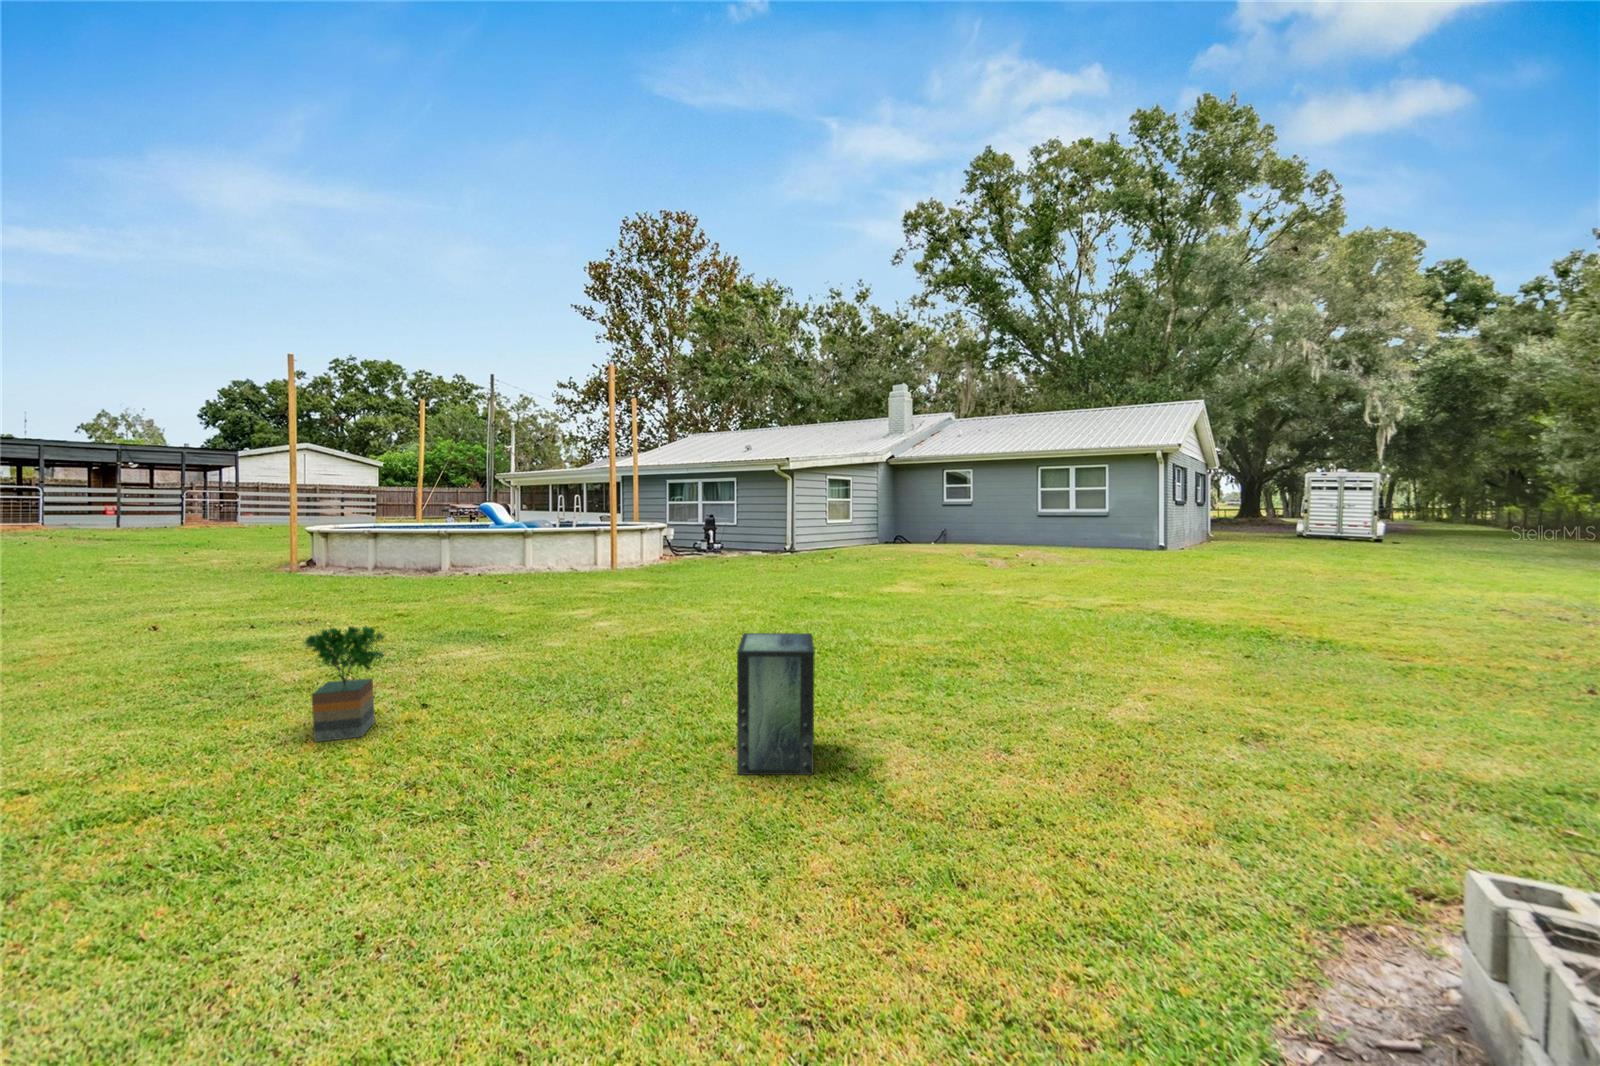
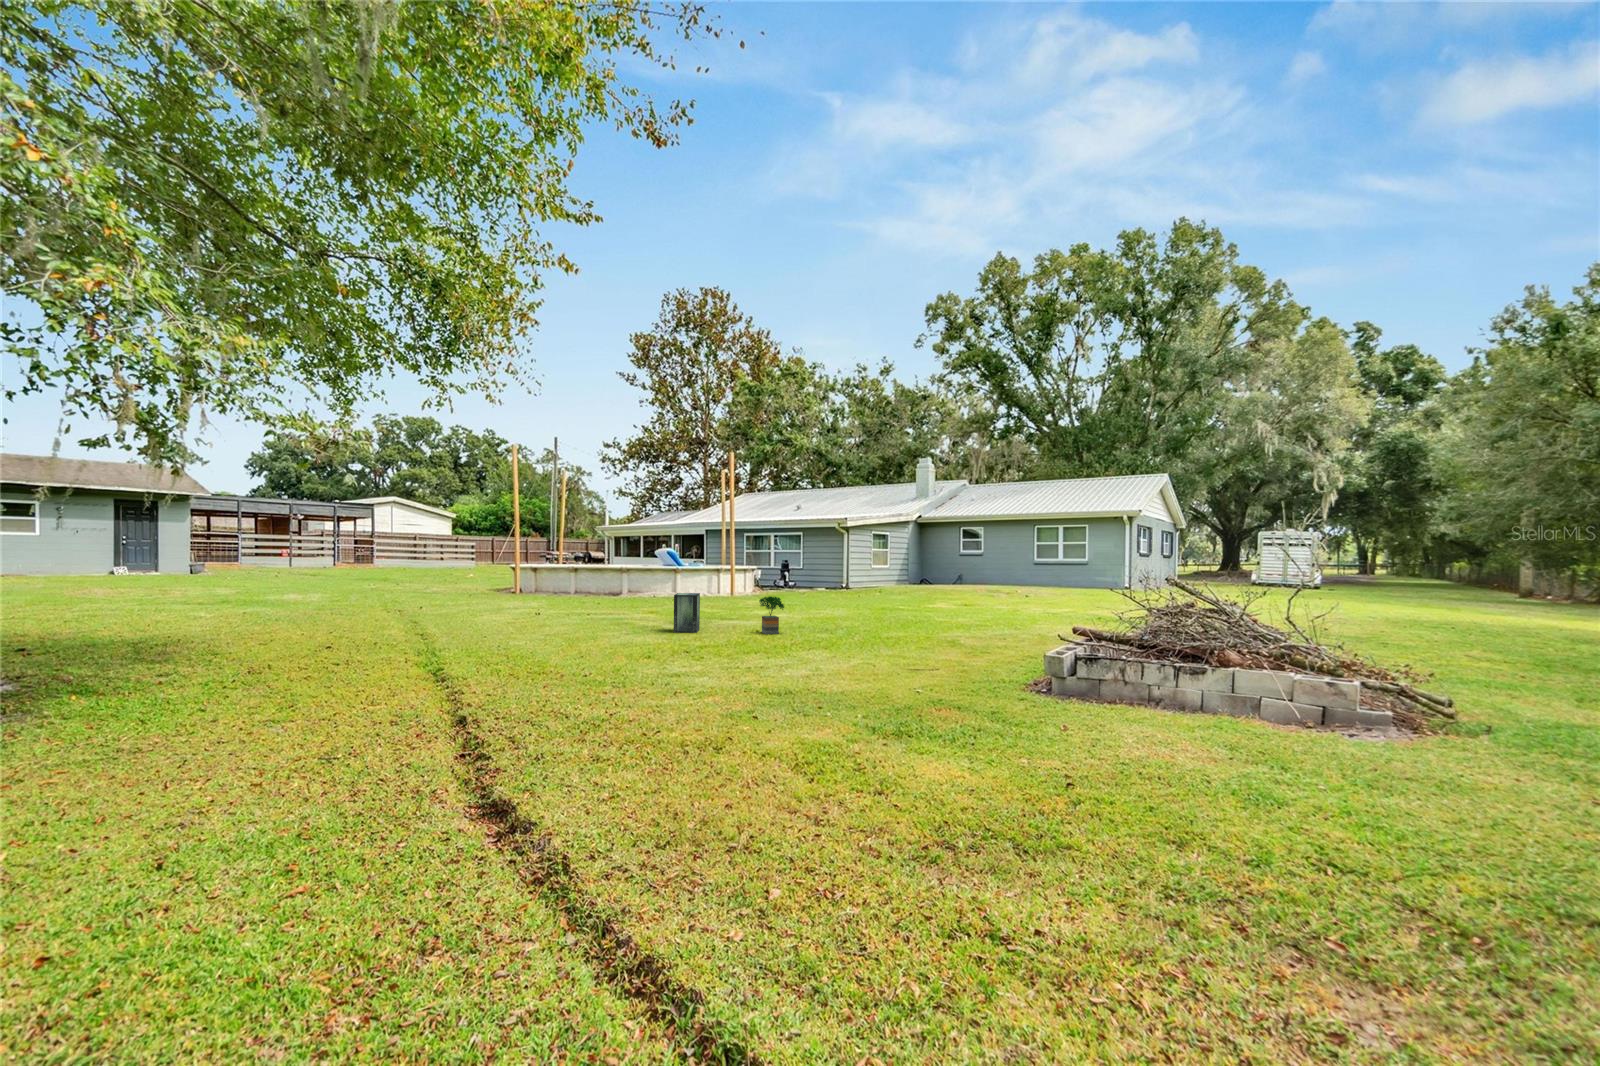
storage box: present [737,633,815,775] -> present [674,593,700,633]

